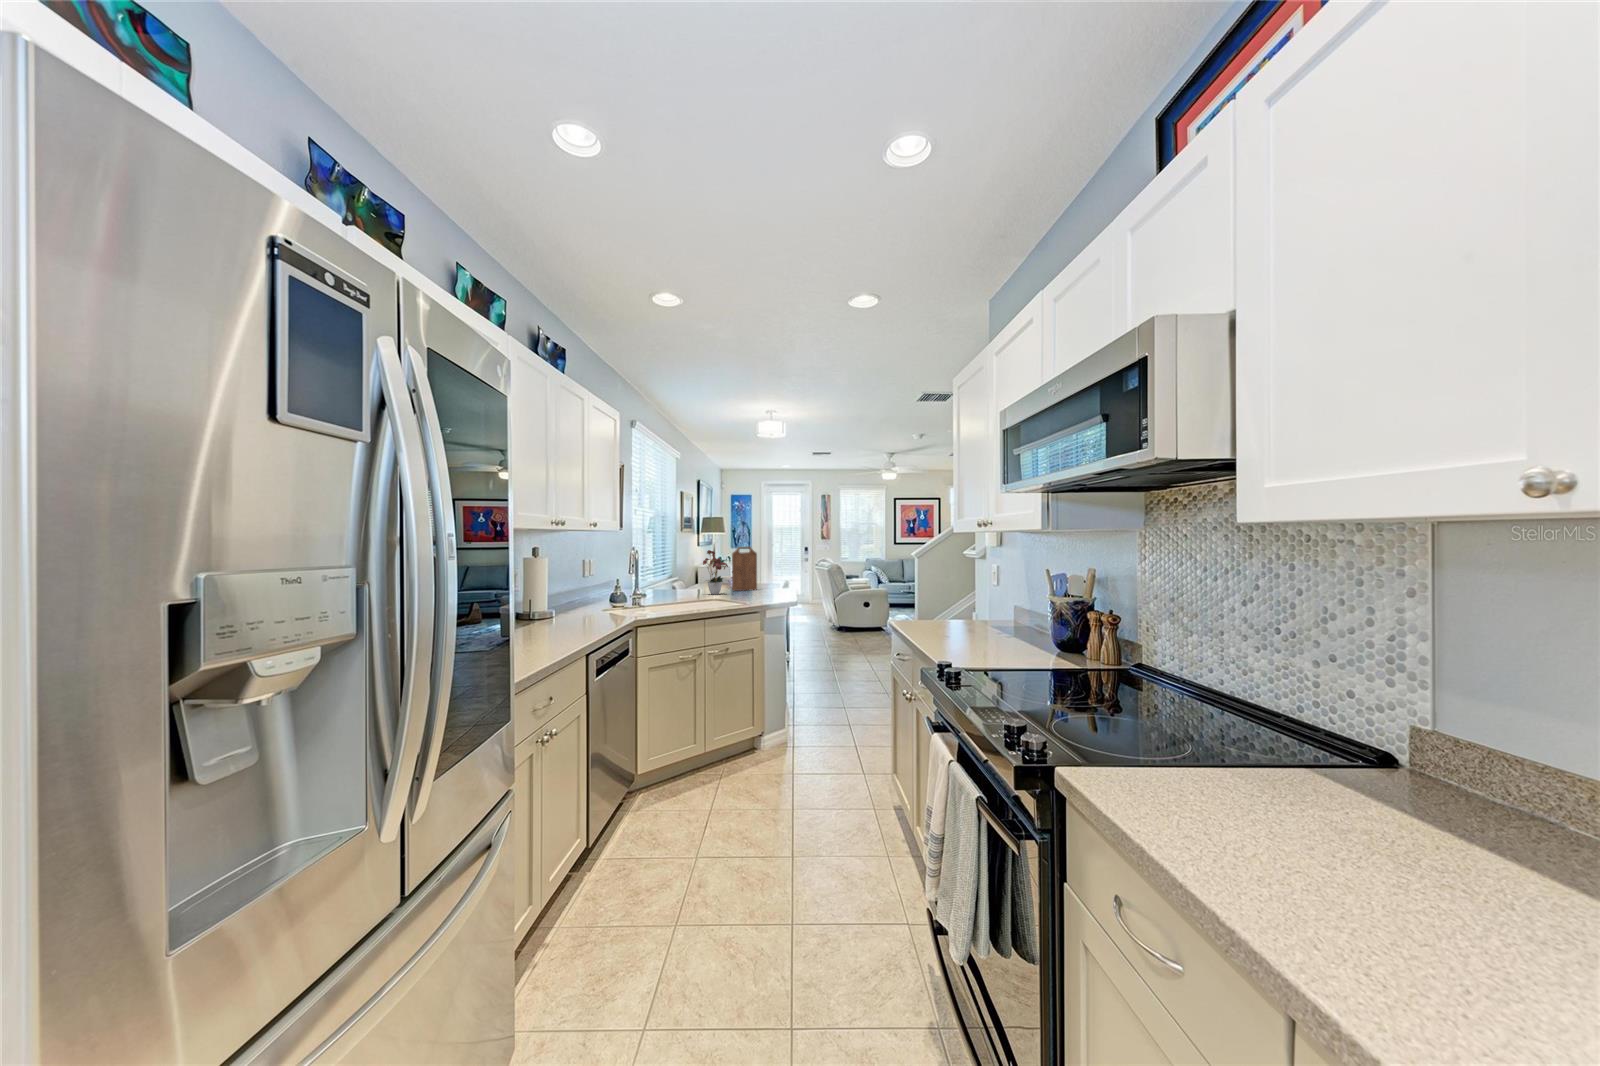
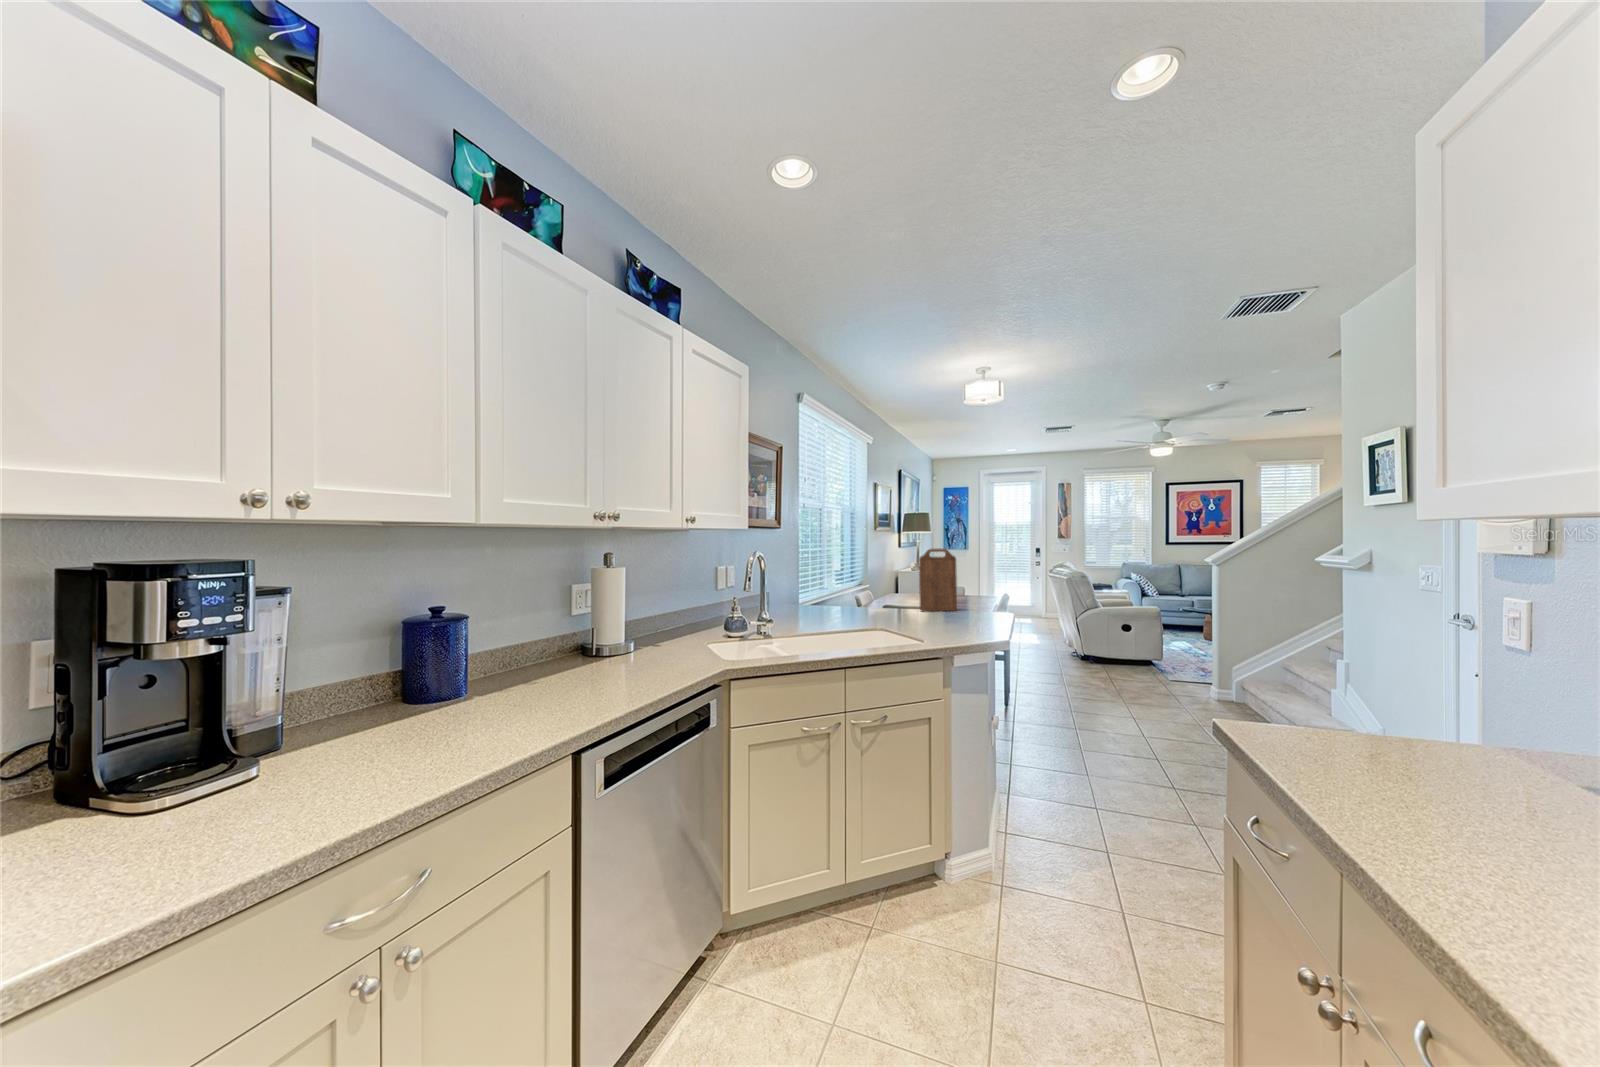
flower arrangement: present [703,550,728,594] -> none [873,550,913,616]

